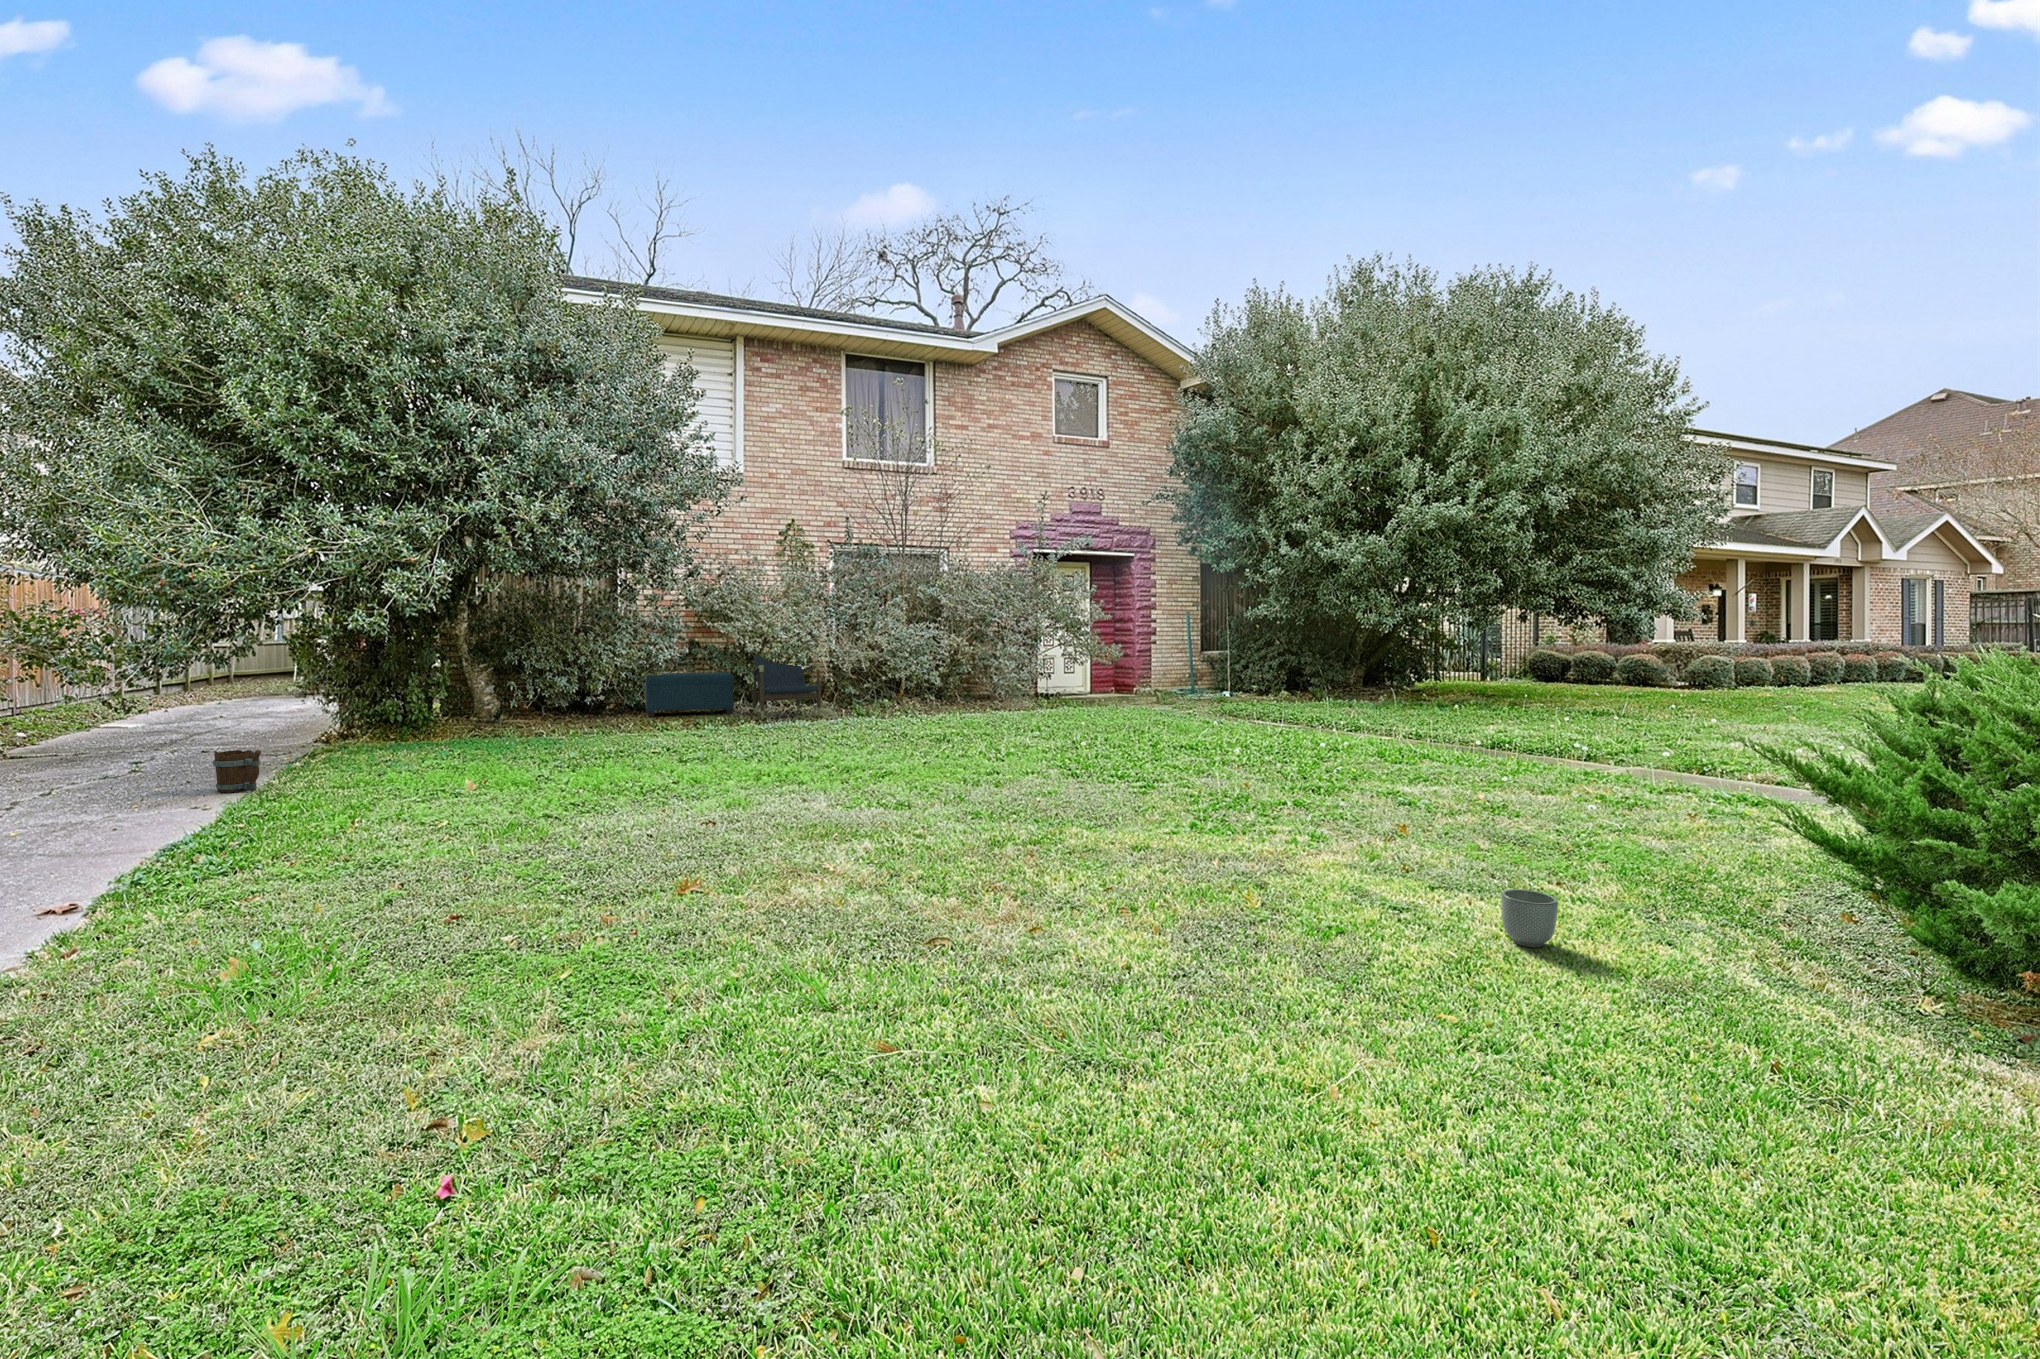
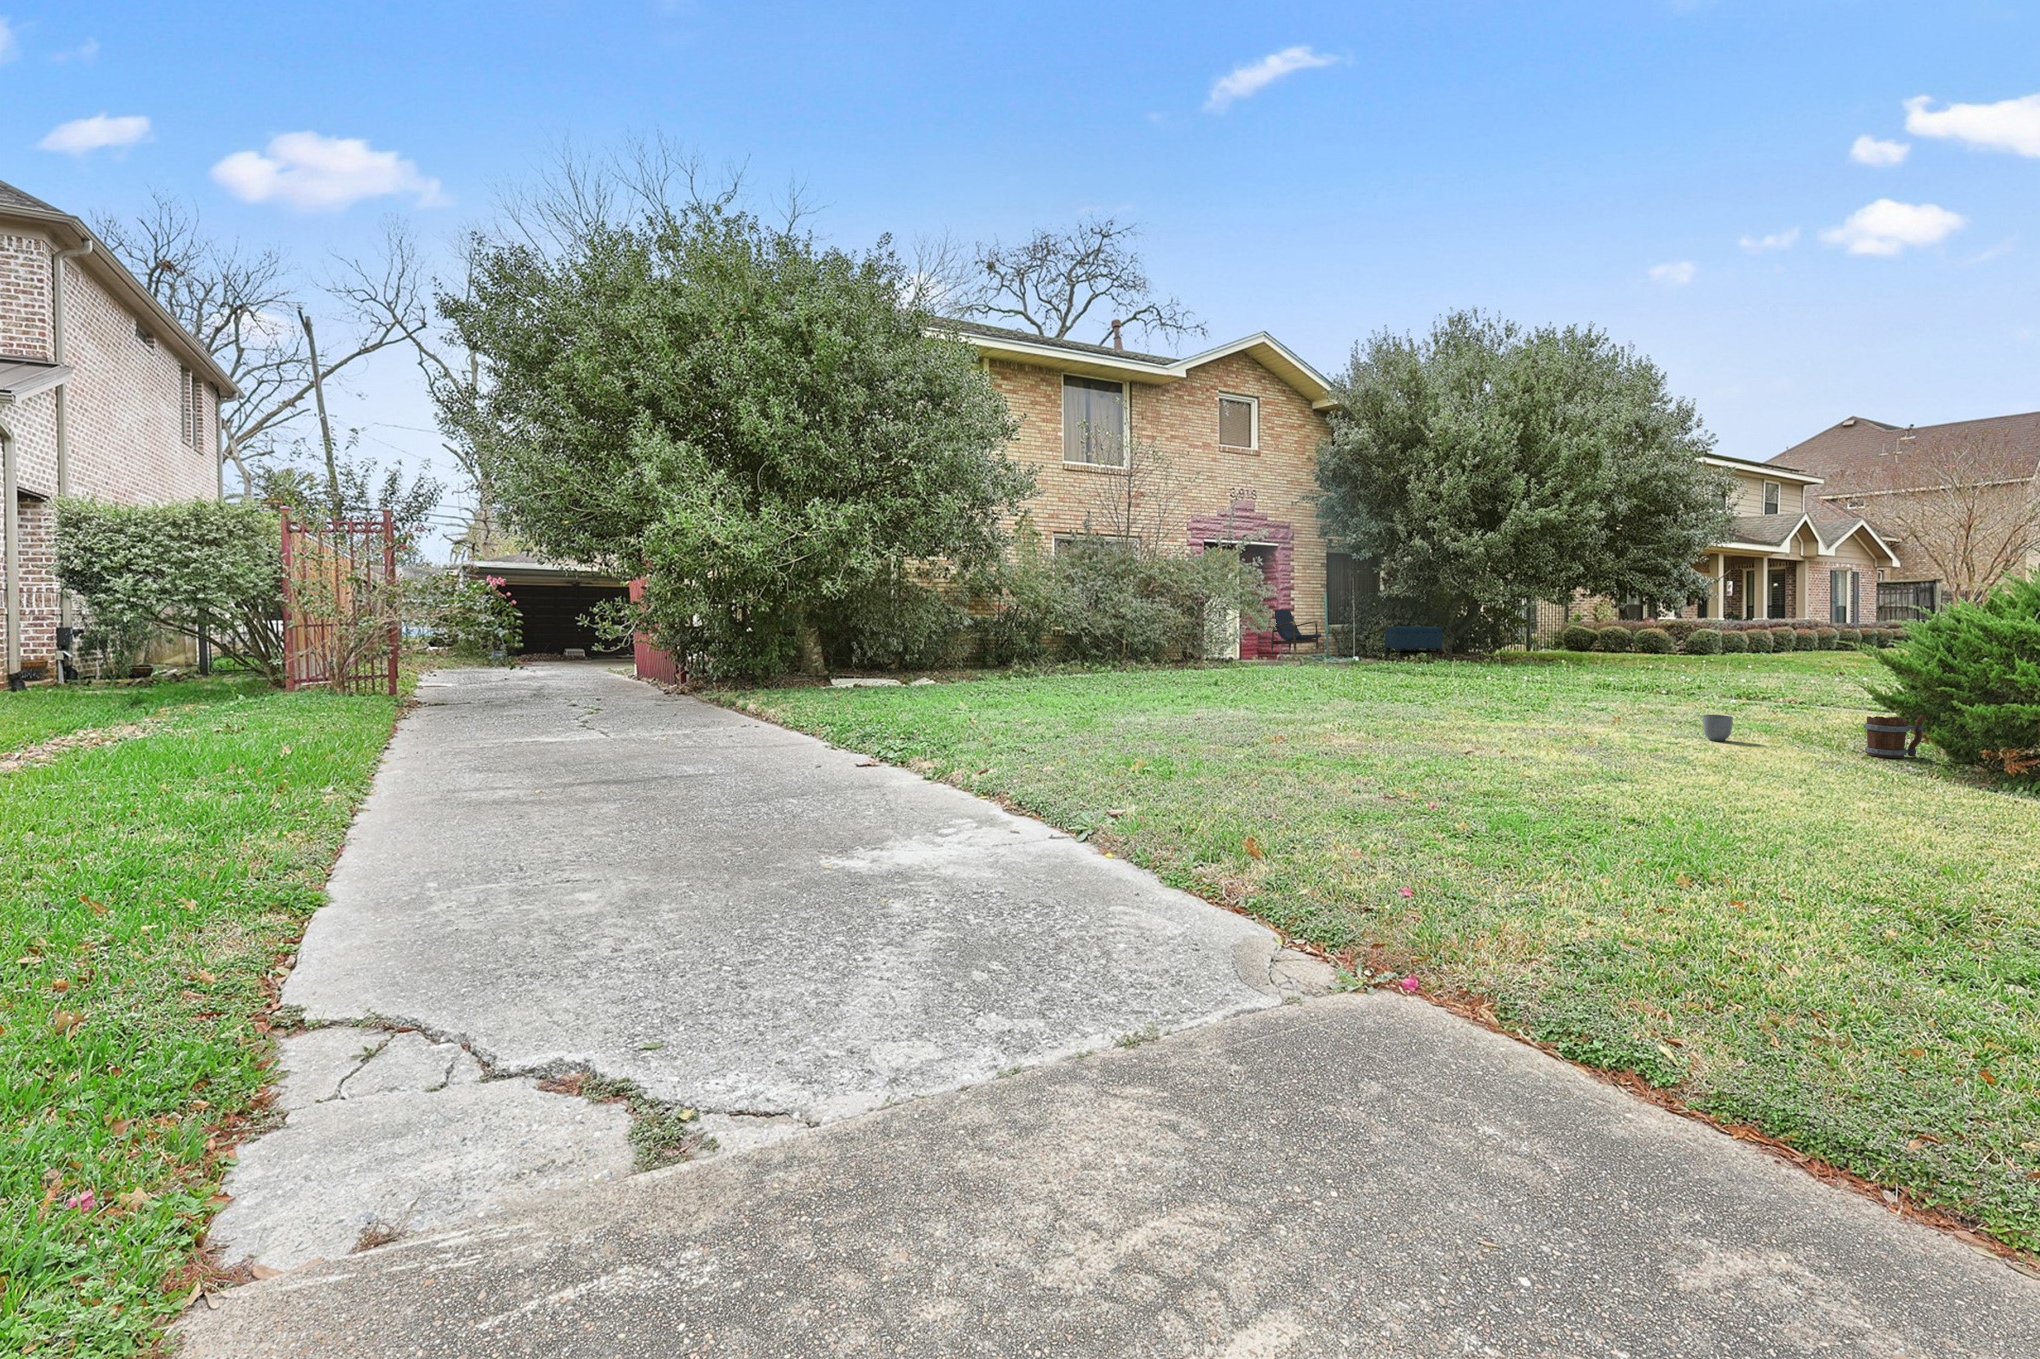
lounge chair: present [752,655,821,719] -> present [1271,609,1322,655]
bench: present [645,672,734,717] -> present [1385,627,1443,652]
bucket: present [212,750,261,793] -> present [1864,715,1926,758]

